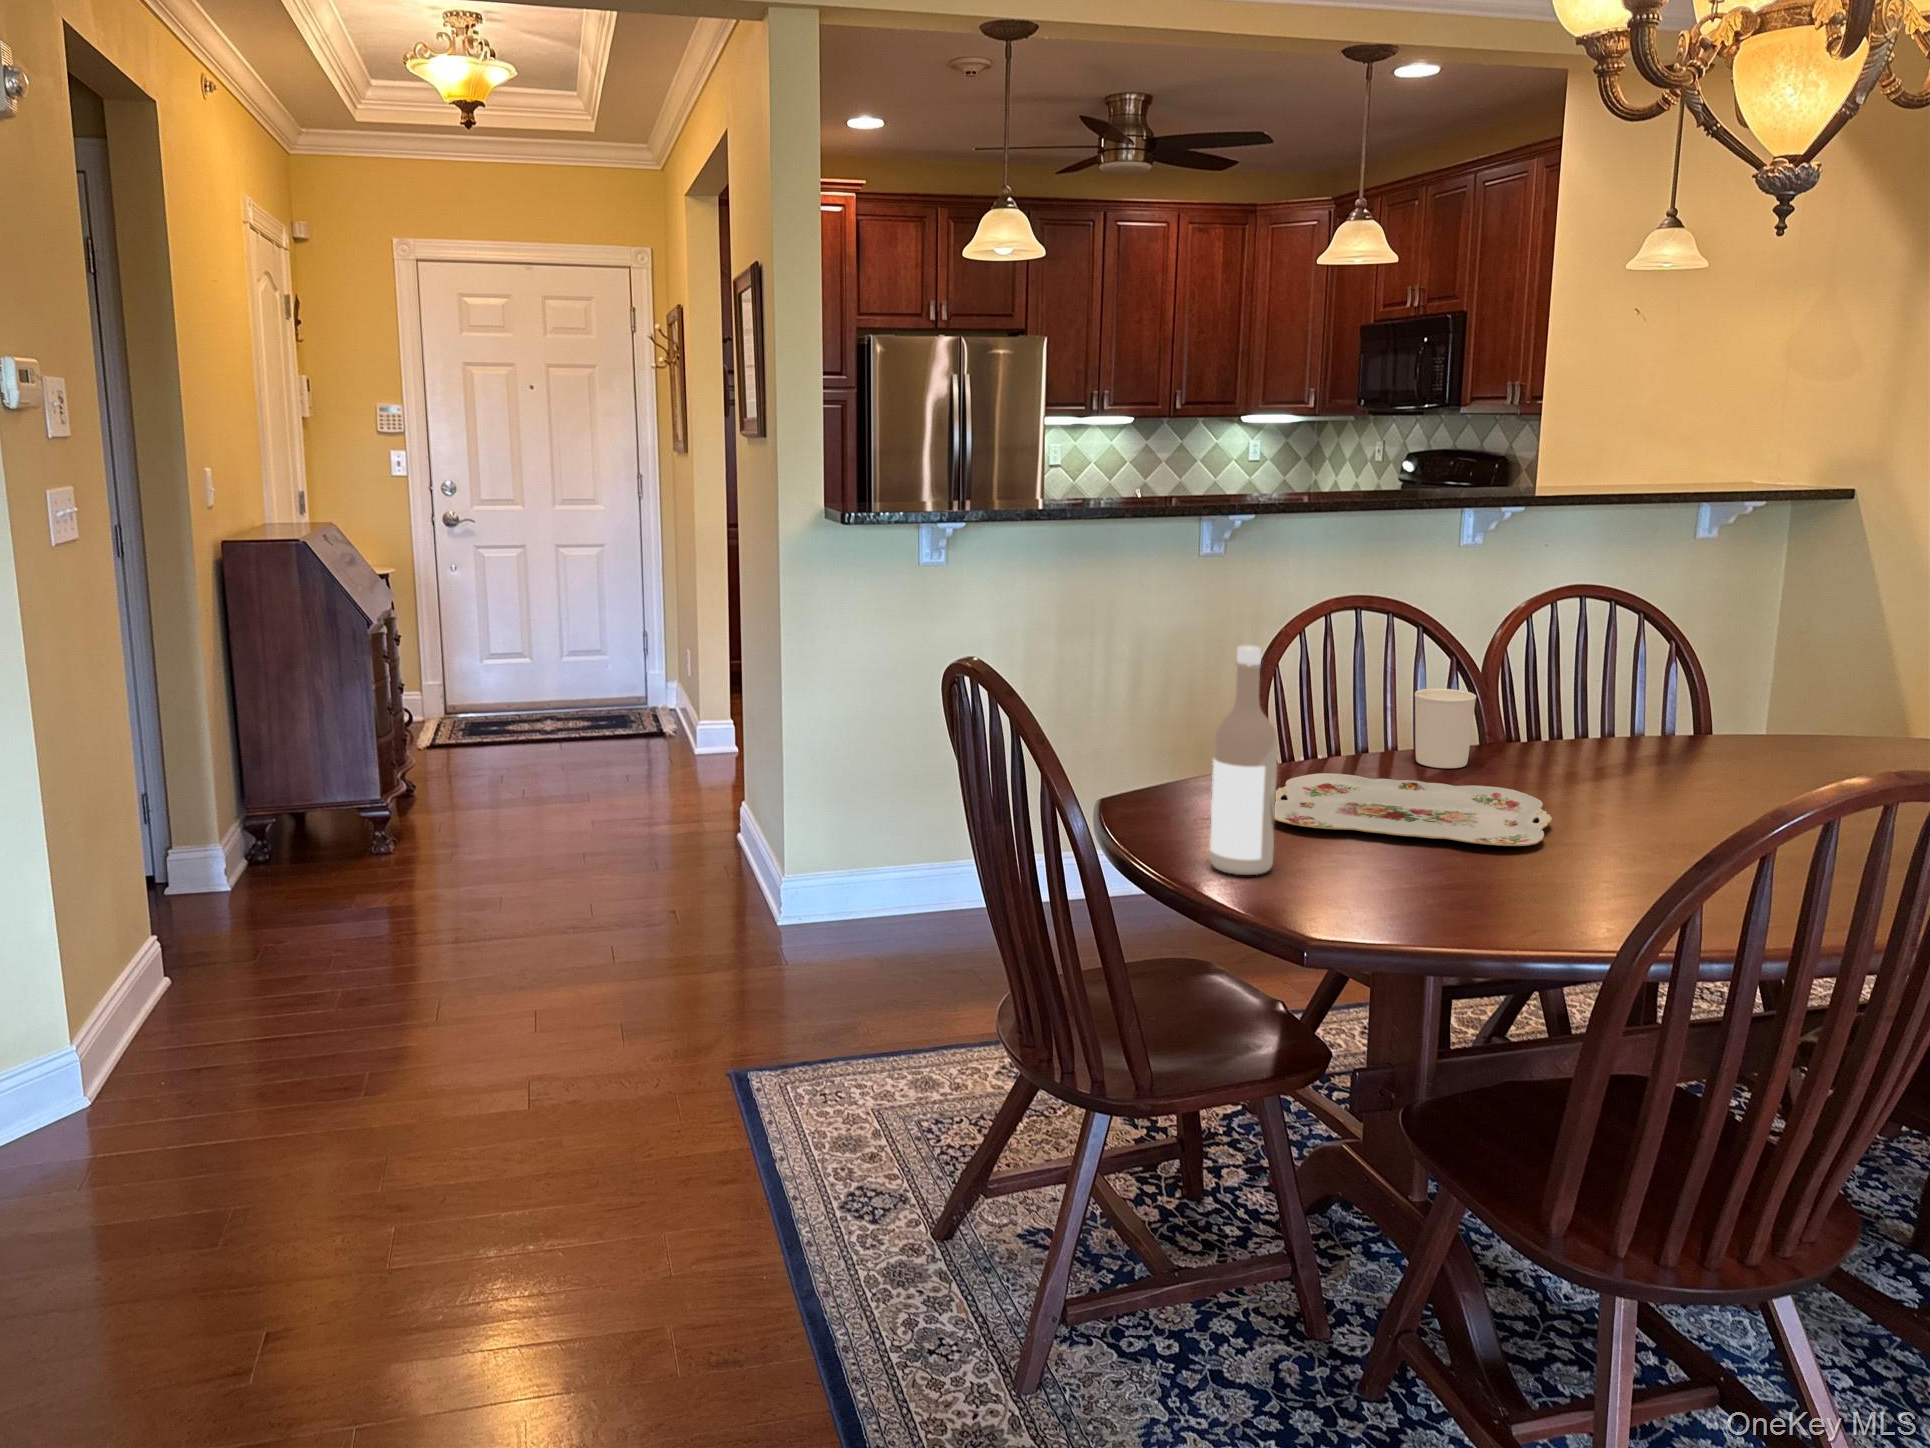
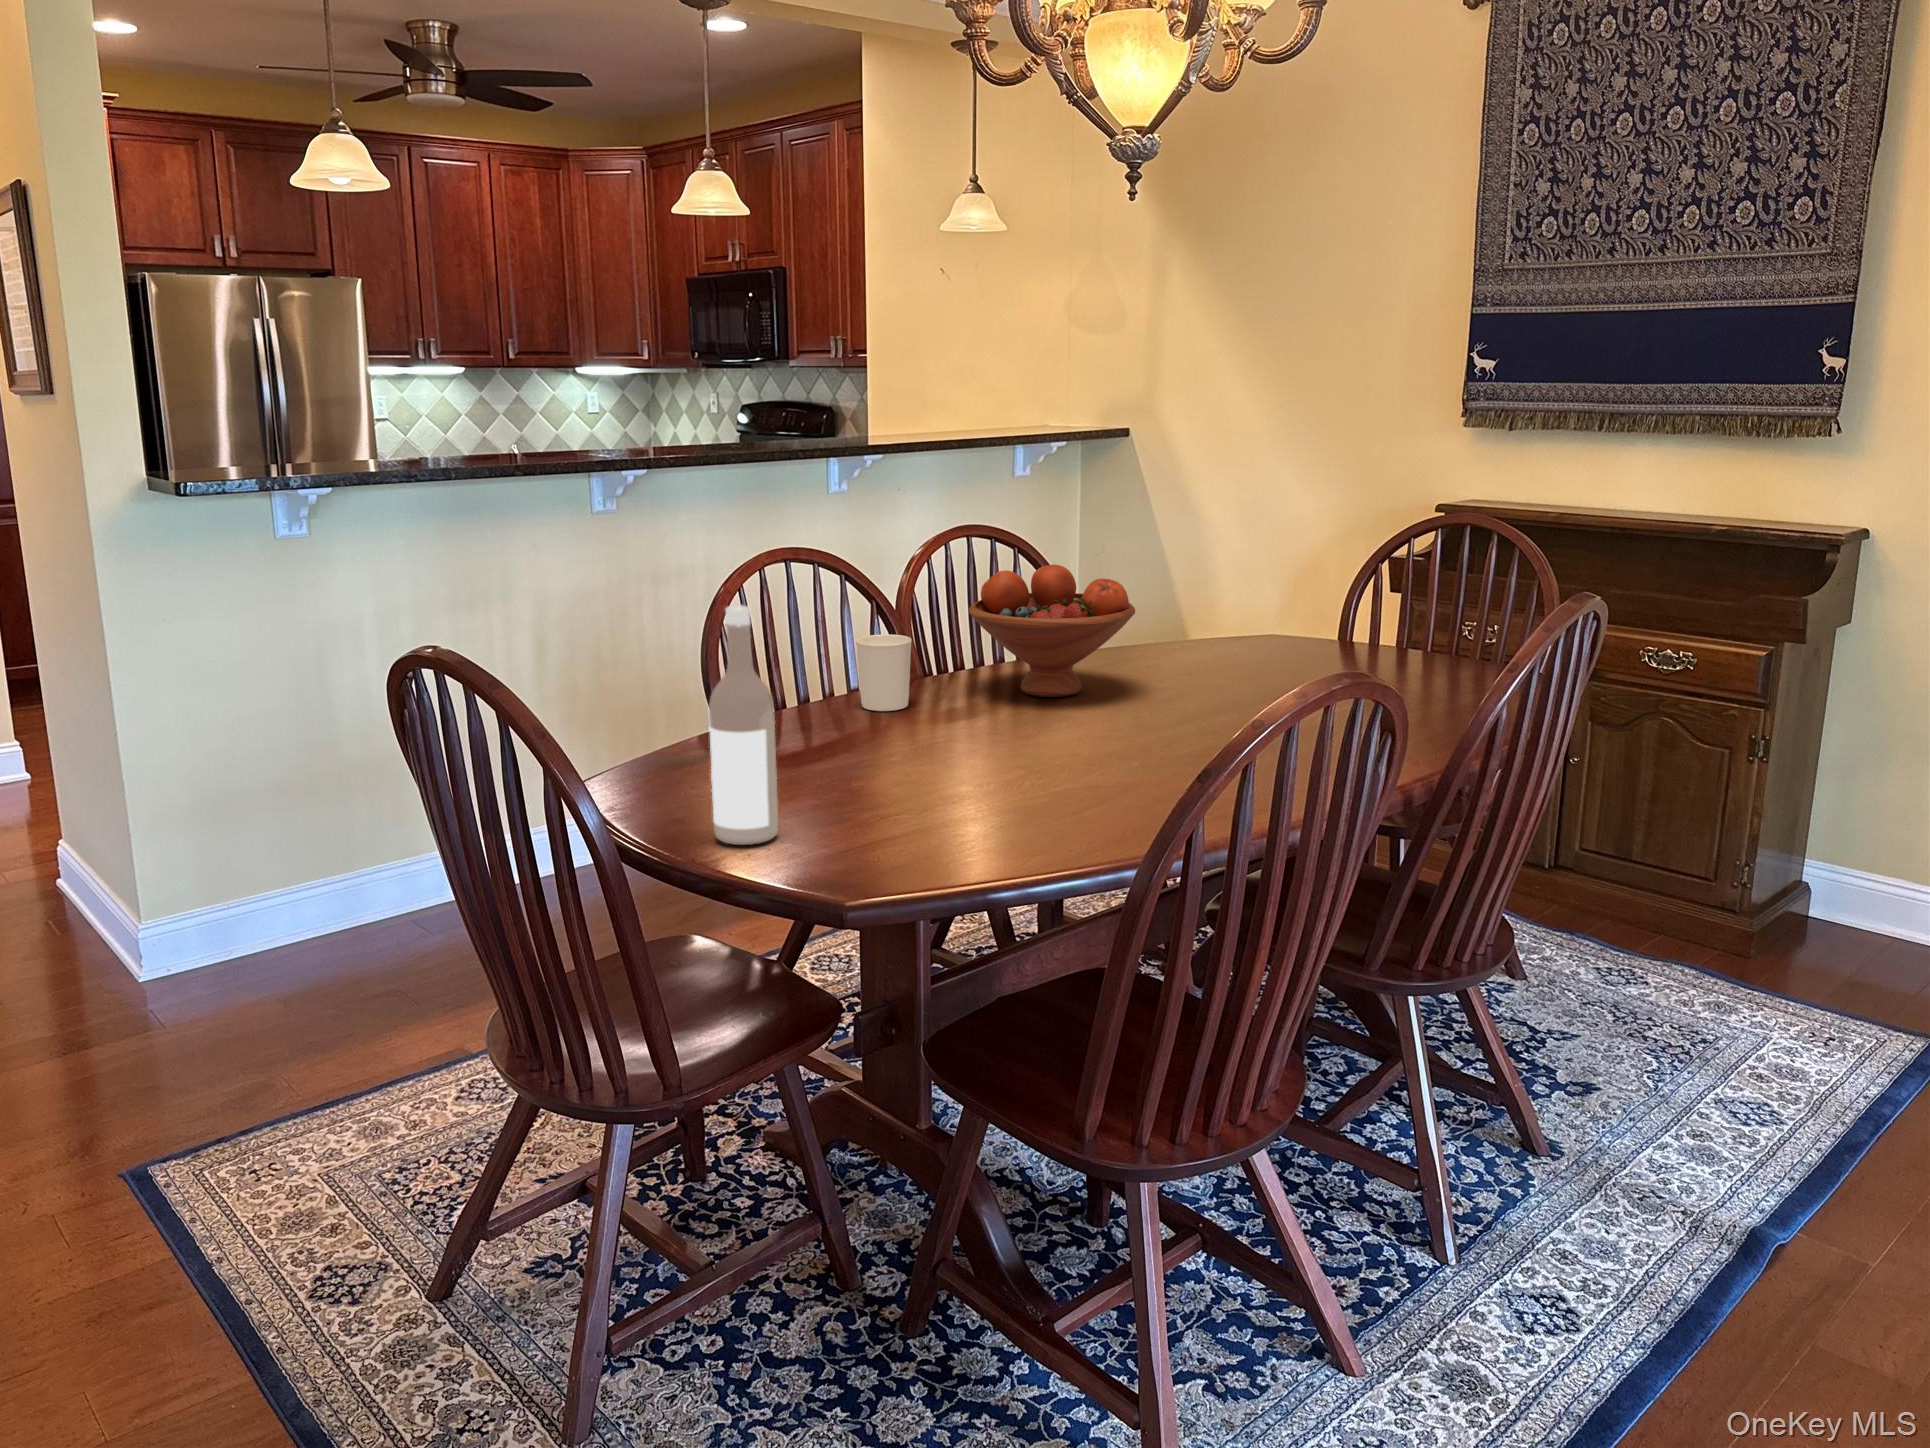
fruit bowl: none [1549,630,1753,775] -> present [969,564,1135,697]
serving tray: present [1275,773,1552,846] -> none [745,723,1007,785]

